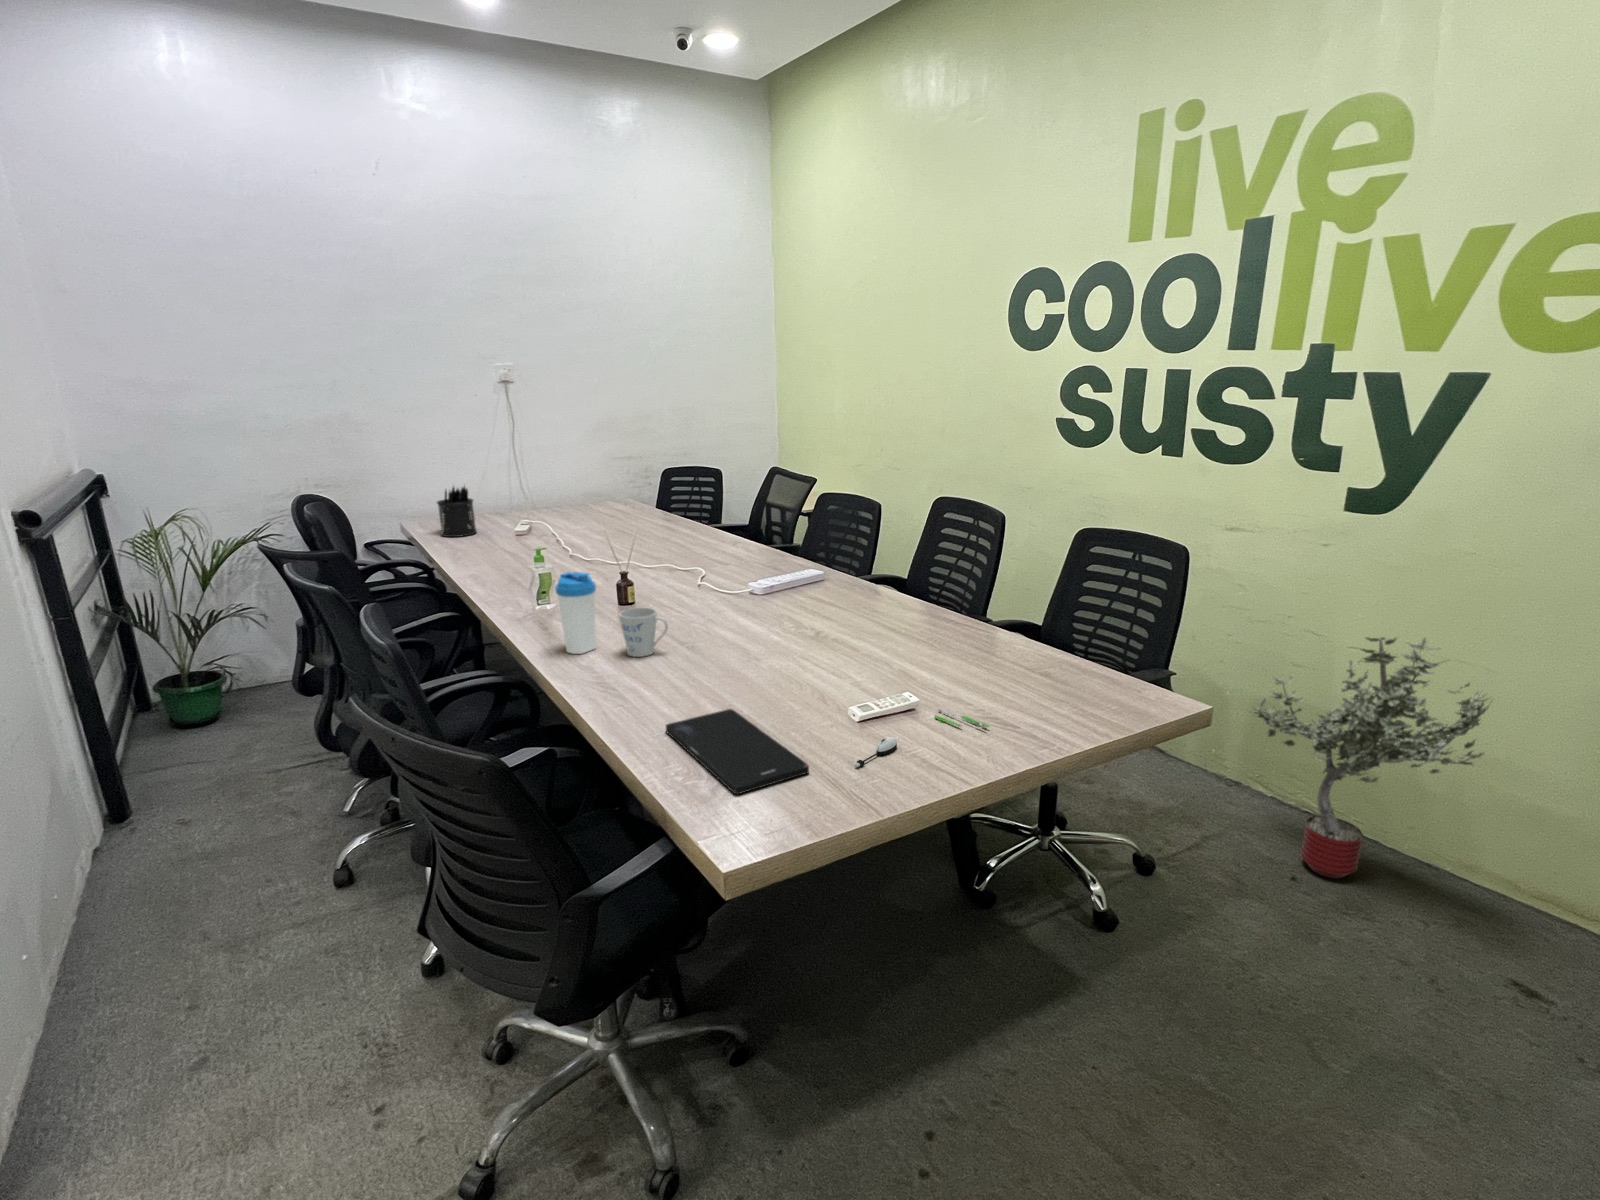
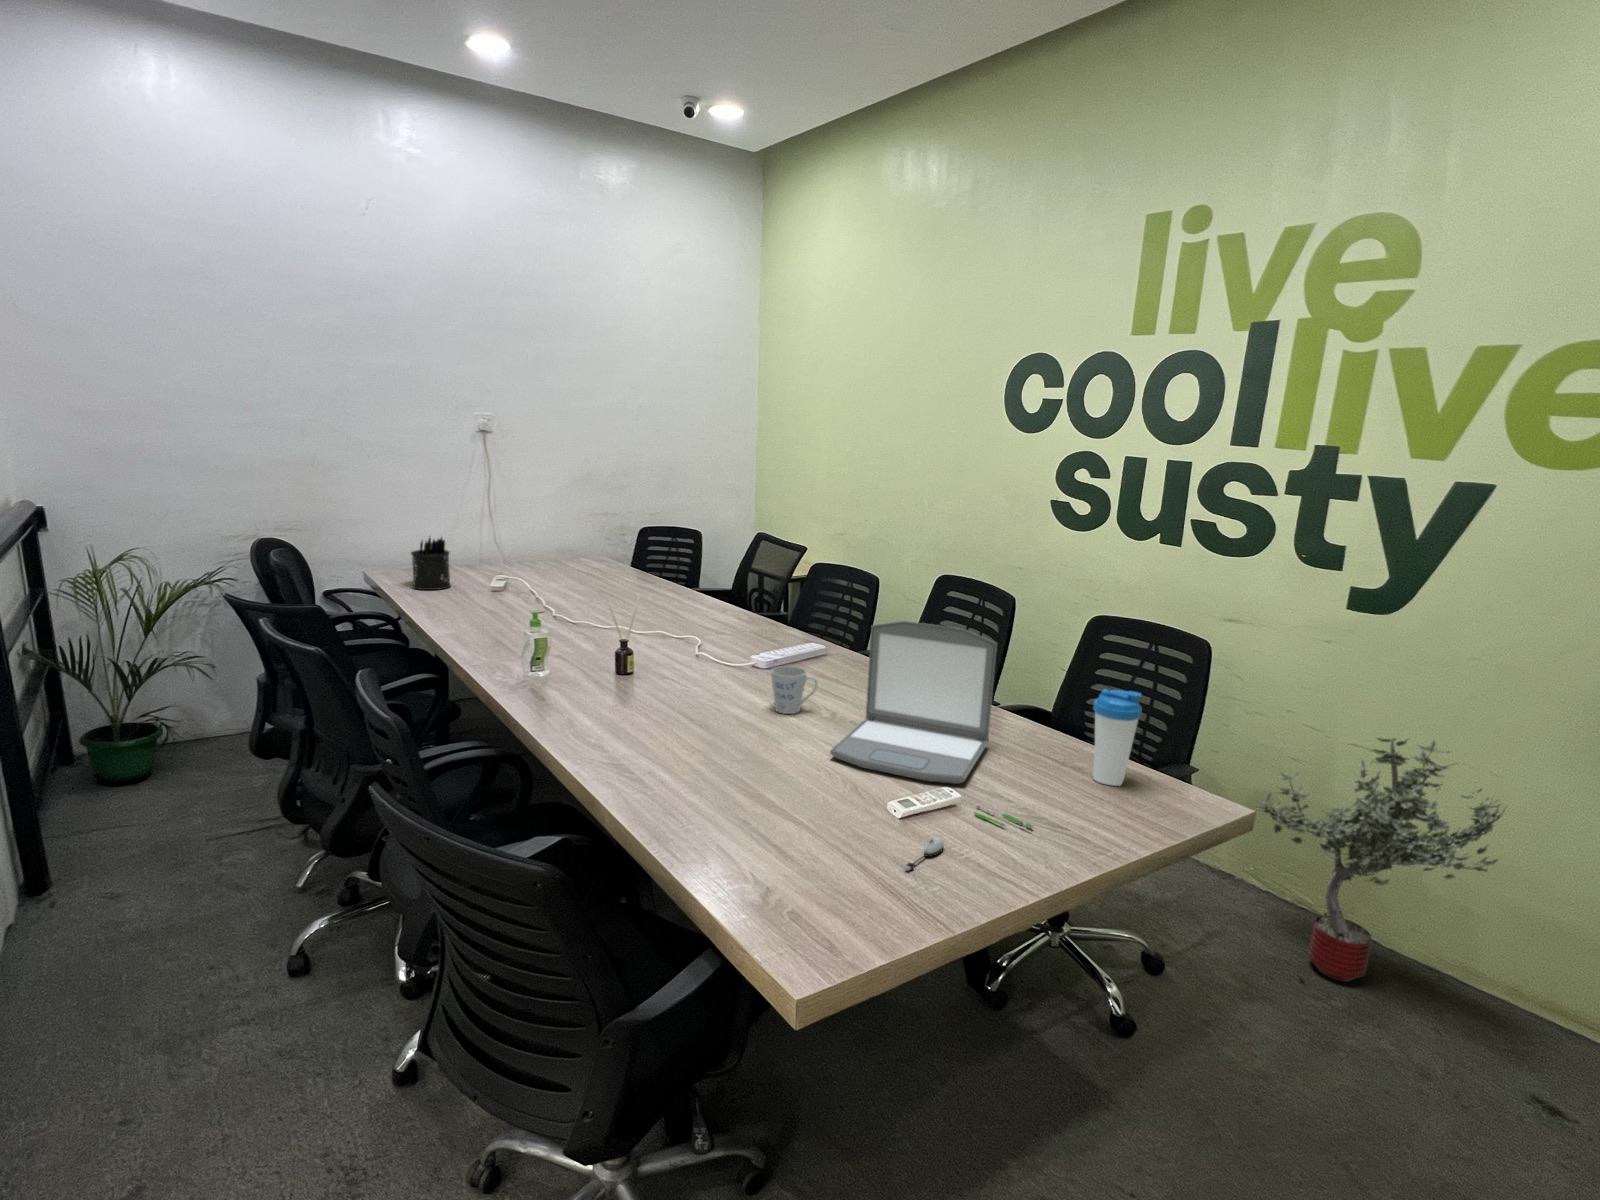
laptop: none [805,538,967,691] -> present [830,621,997,784]
water bottle: present [556,572,596,654] -> present [1093,689,1142,786]
mug: present [619,608,668,657] -> present [771,666,817,714]
smartphone: present [666,709,809,795] -> none [696,799,859,900]

